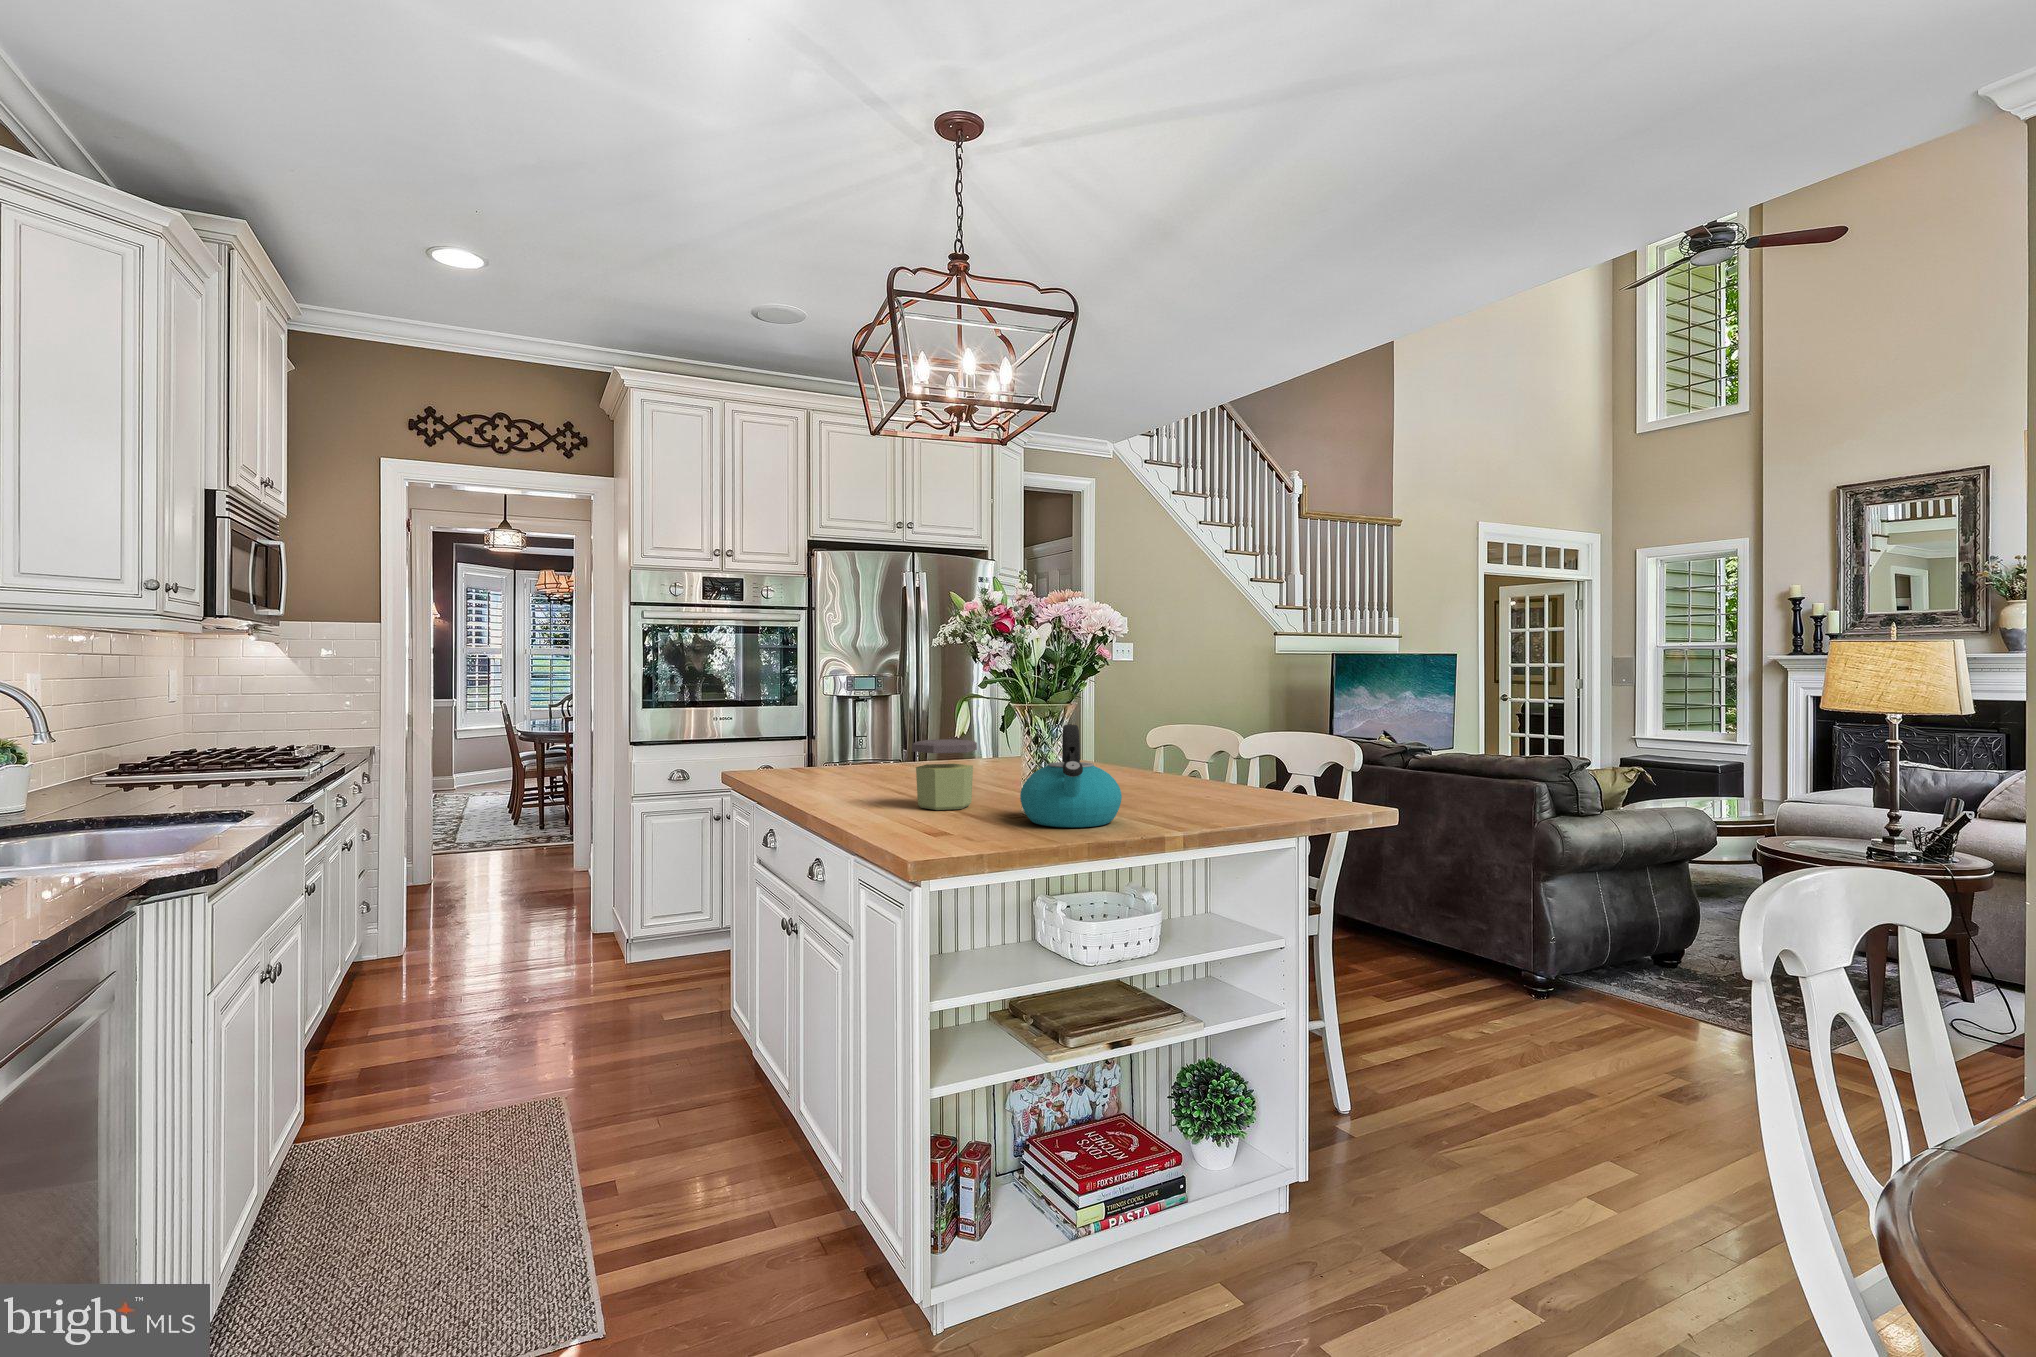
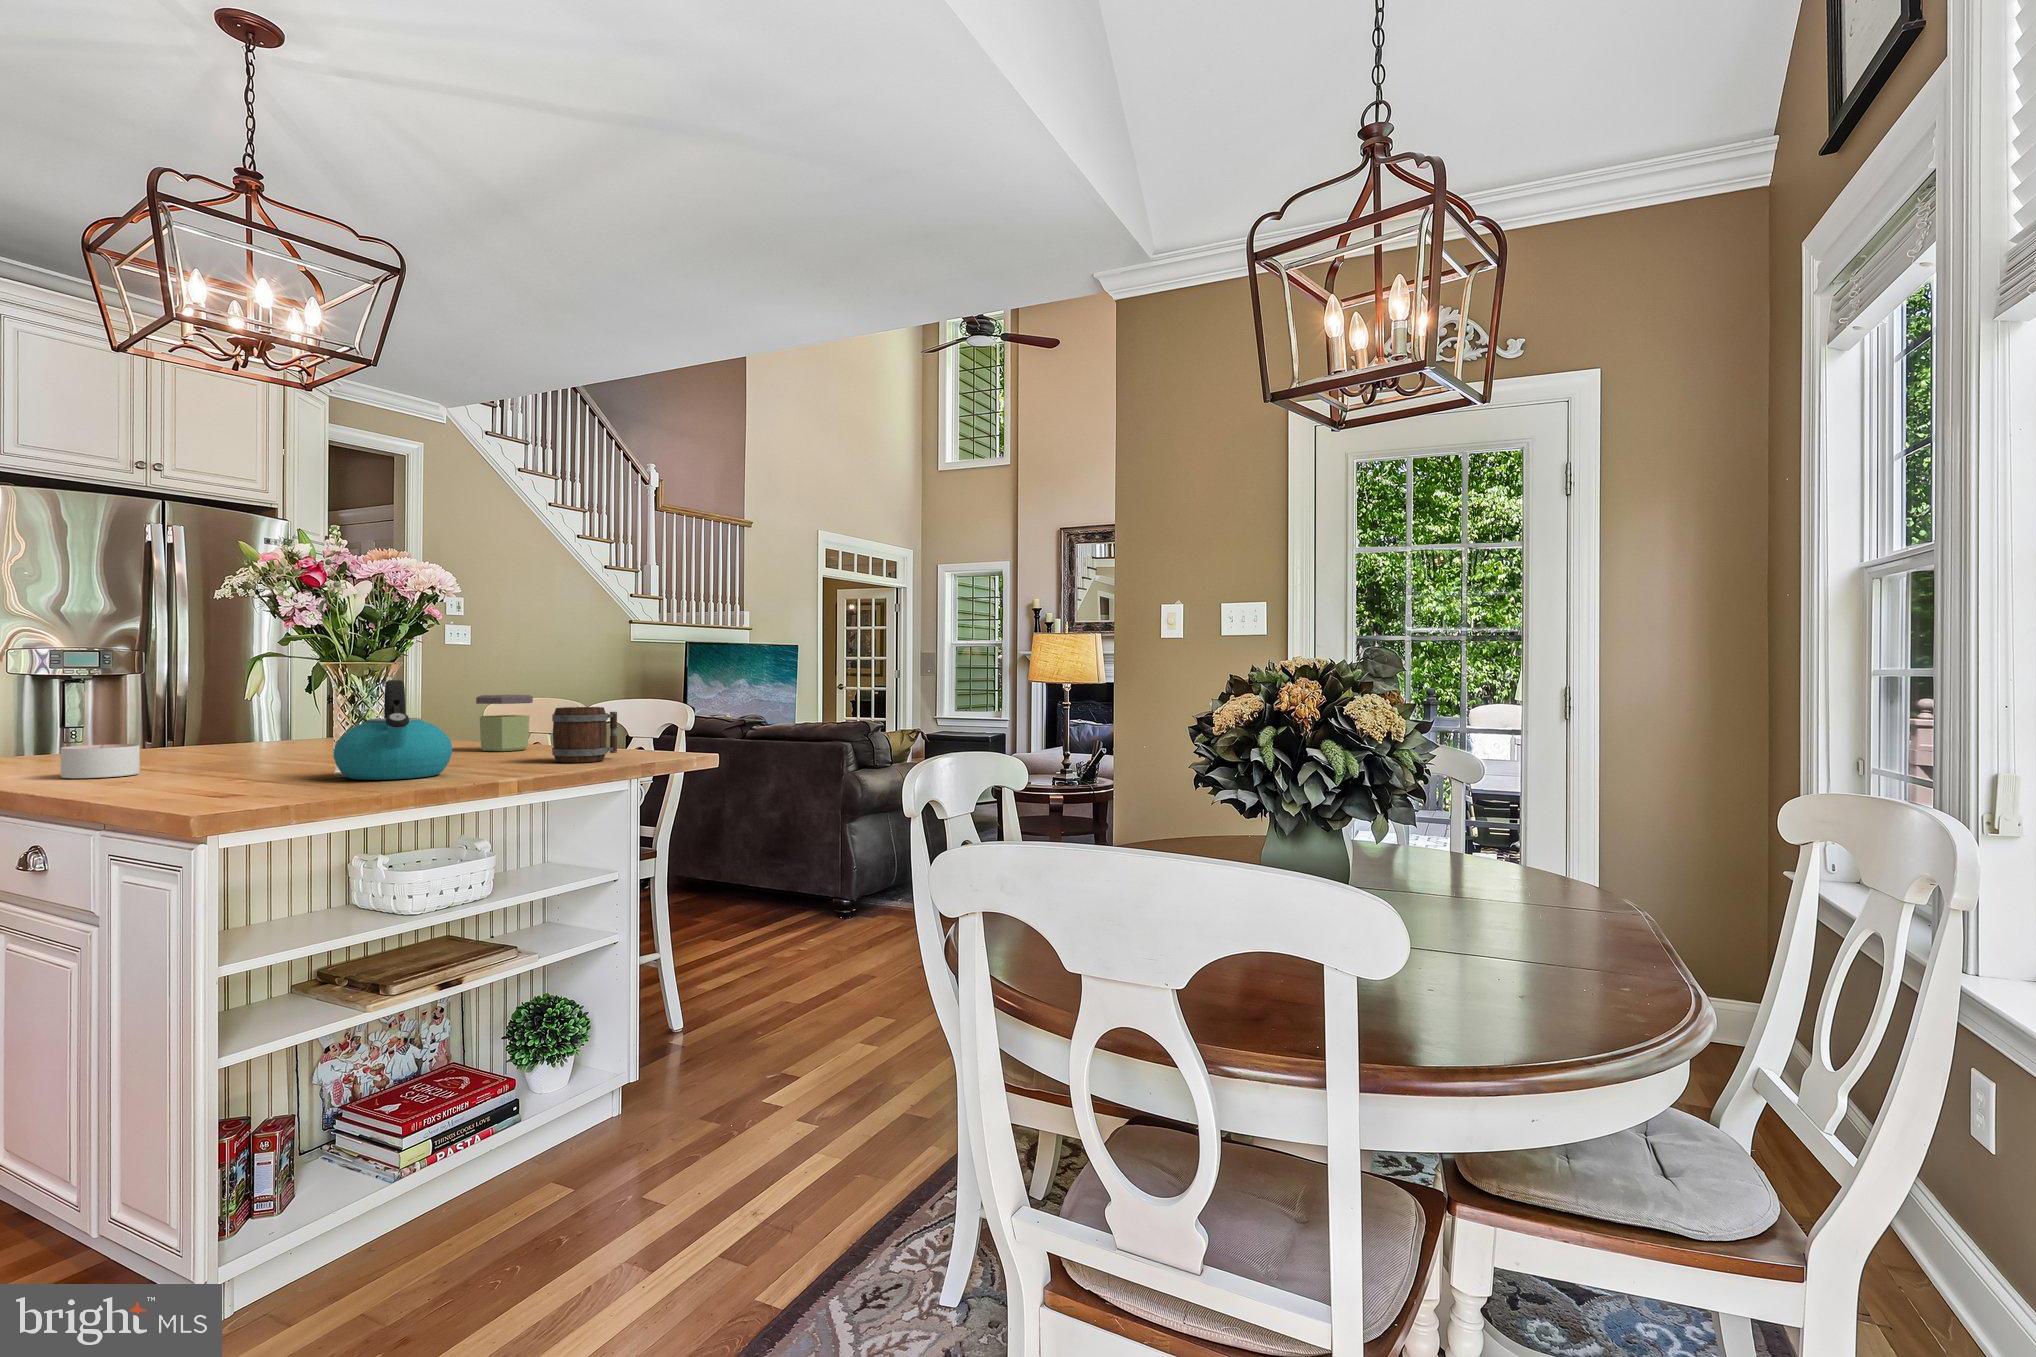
jar: present [912,739,977,810] -> present [476,695,533,751]
mug: none [1216,750,1283,814] -> present [552,707,617,763]
candle: none [834,772,884,802] -> present [61,744,140,778]

